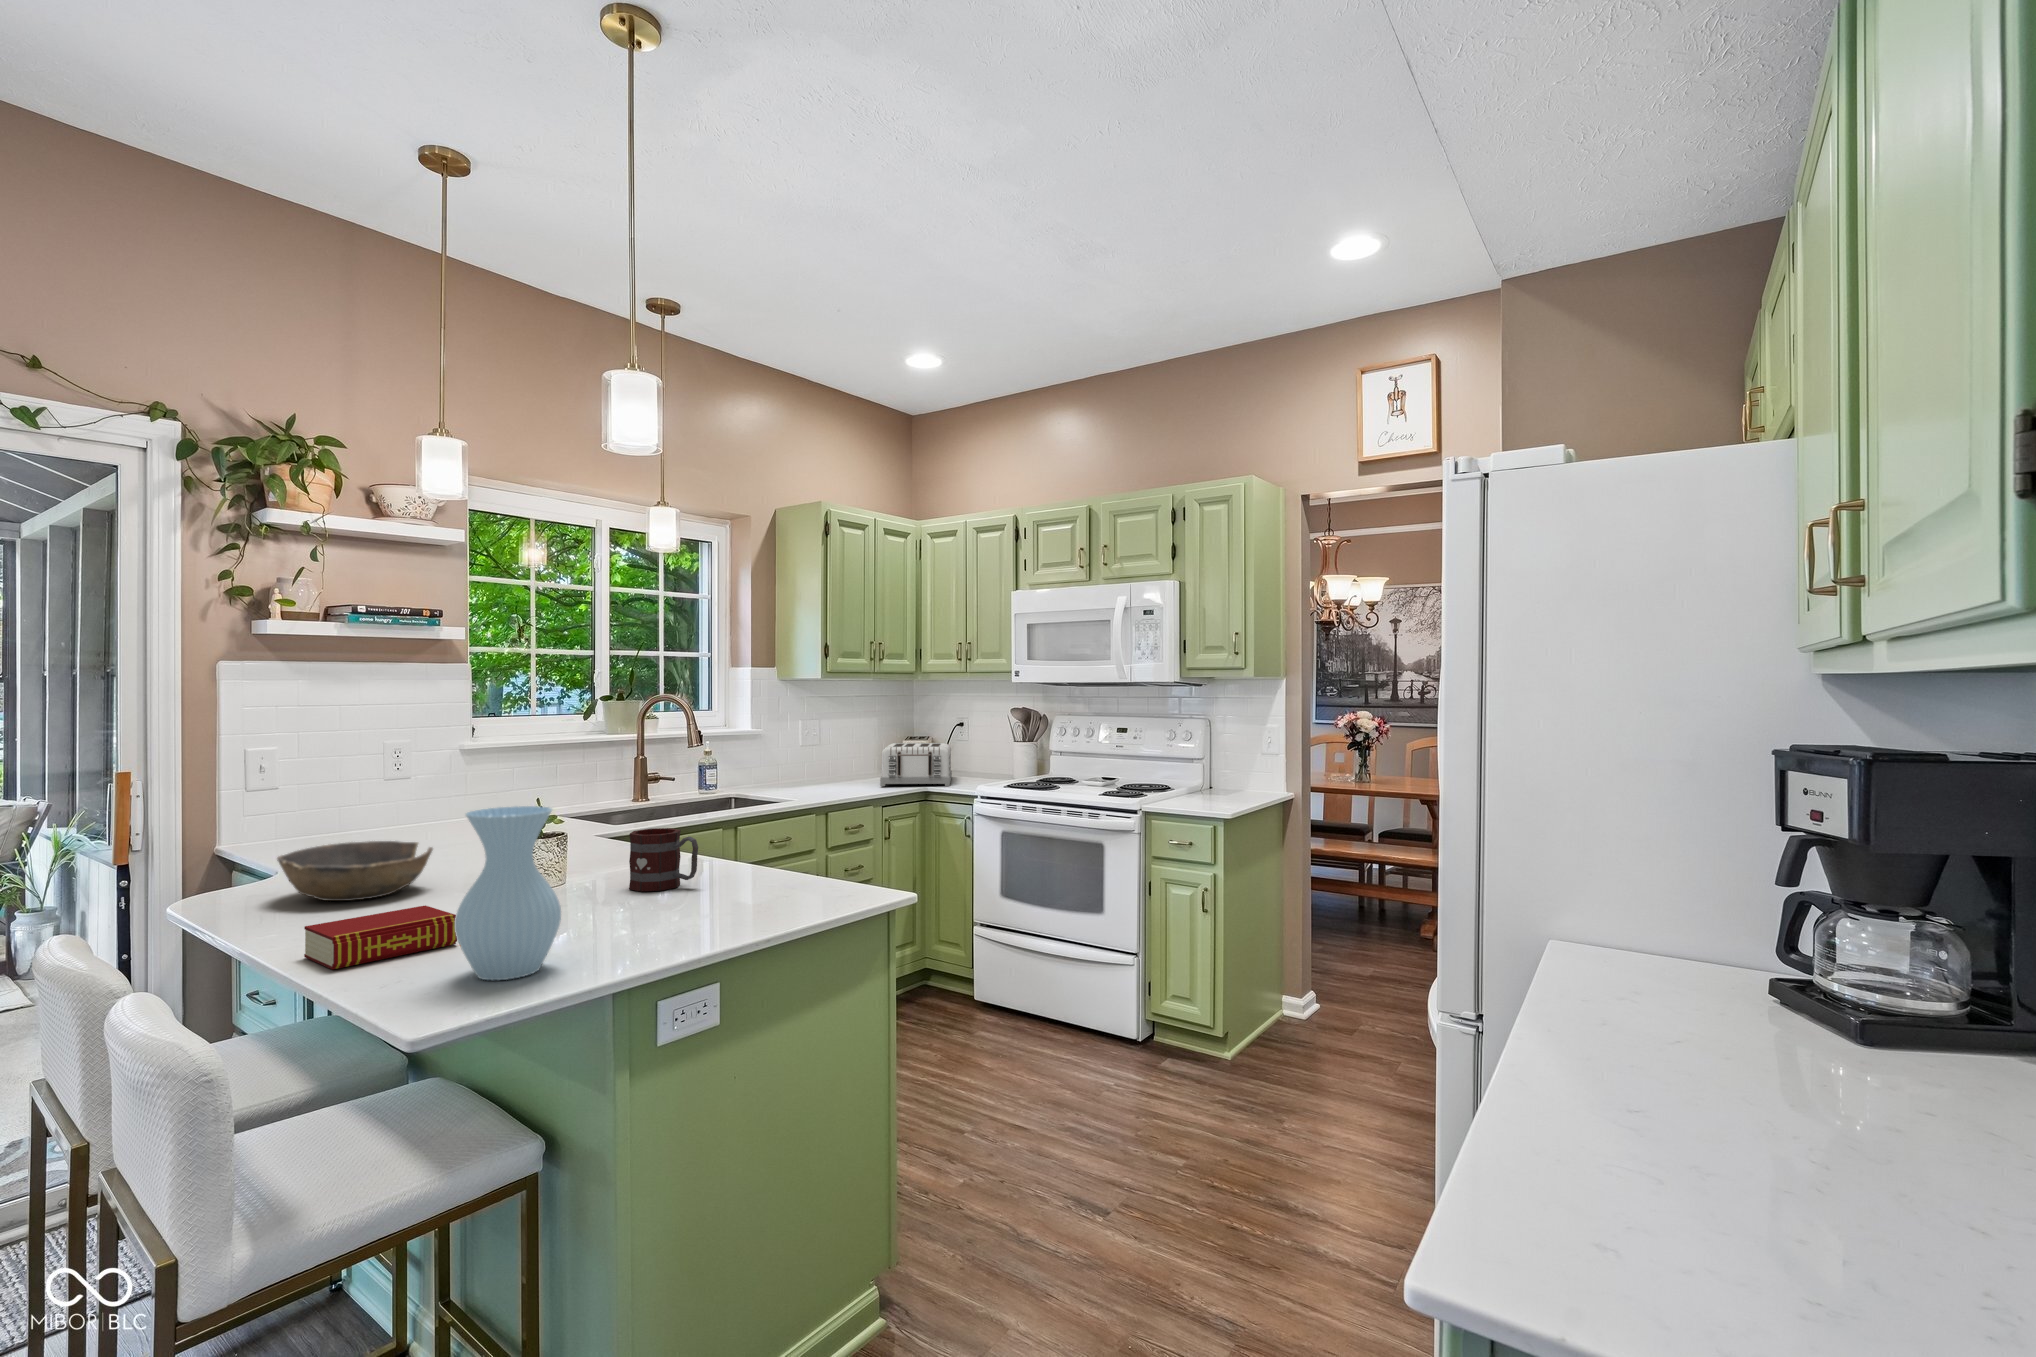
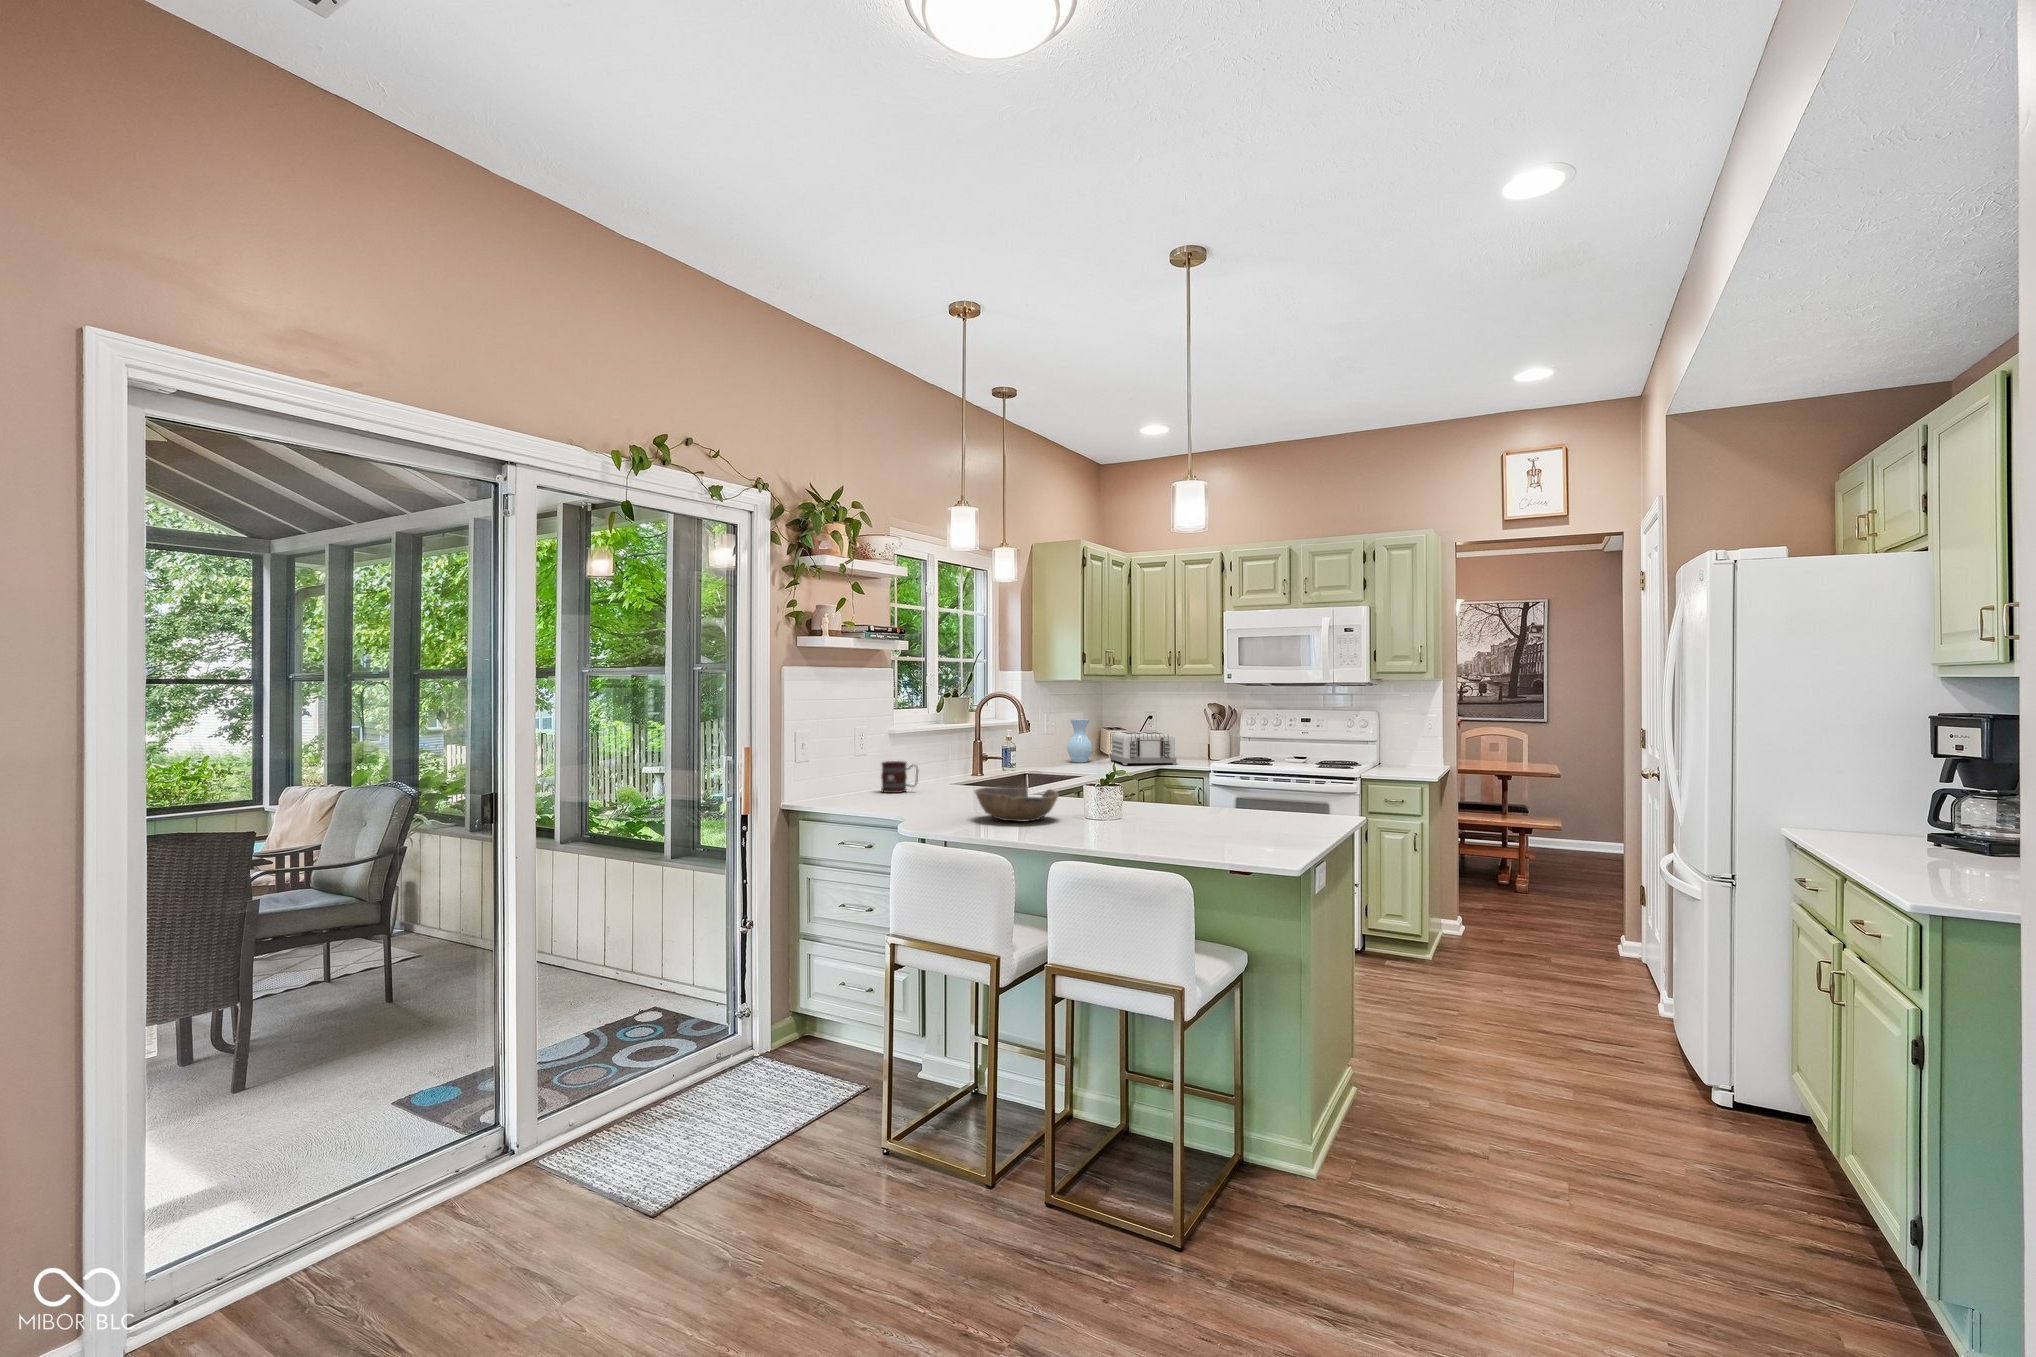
vase: present [455,806,561,980] -> present [1067,719,1092,763]
mug: present [629,828,698,891] -> present [881,761,918,793]
book: present [304,905,457,970] -> none [1115,815,1182,845]

